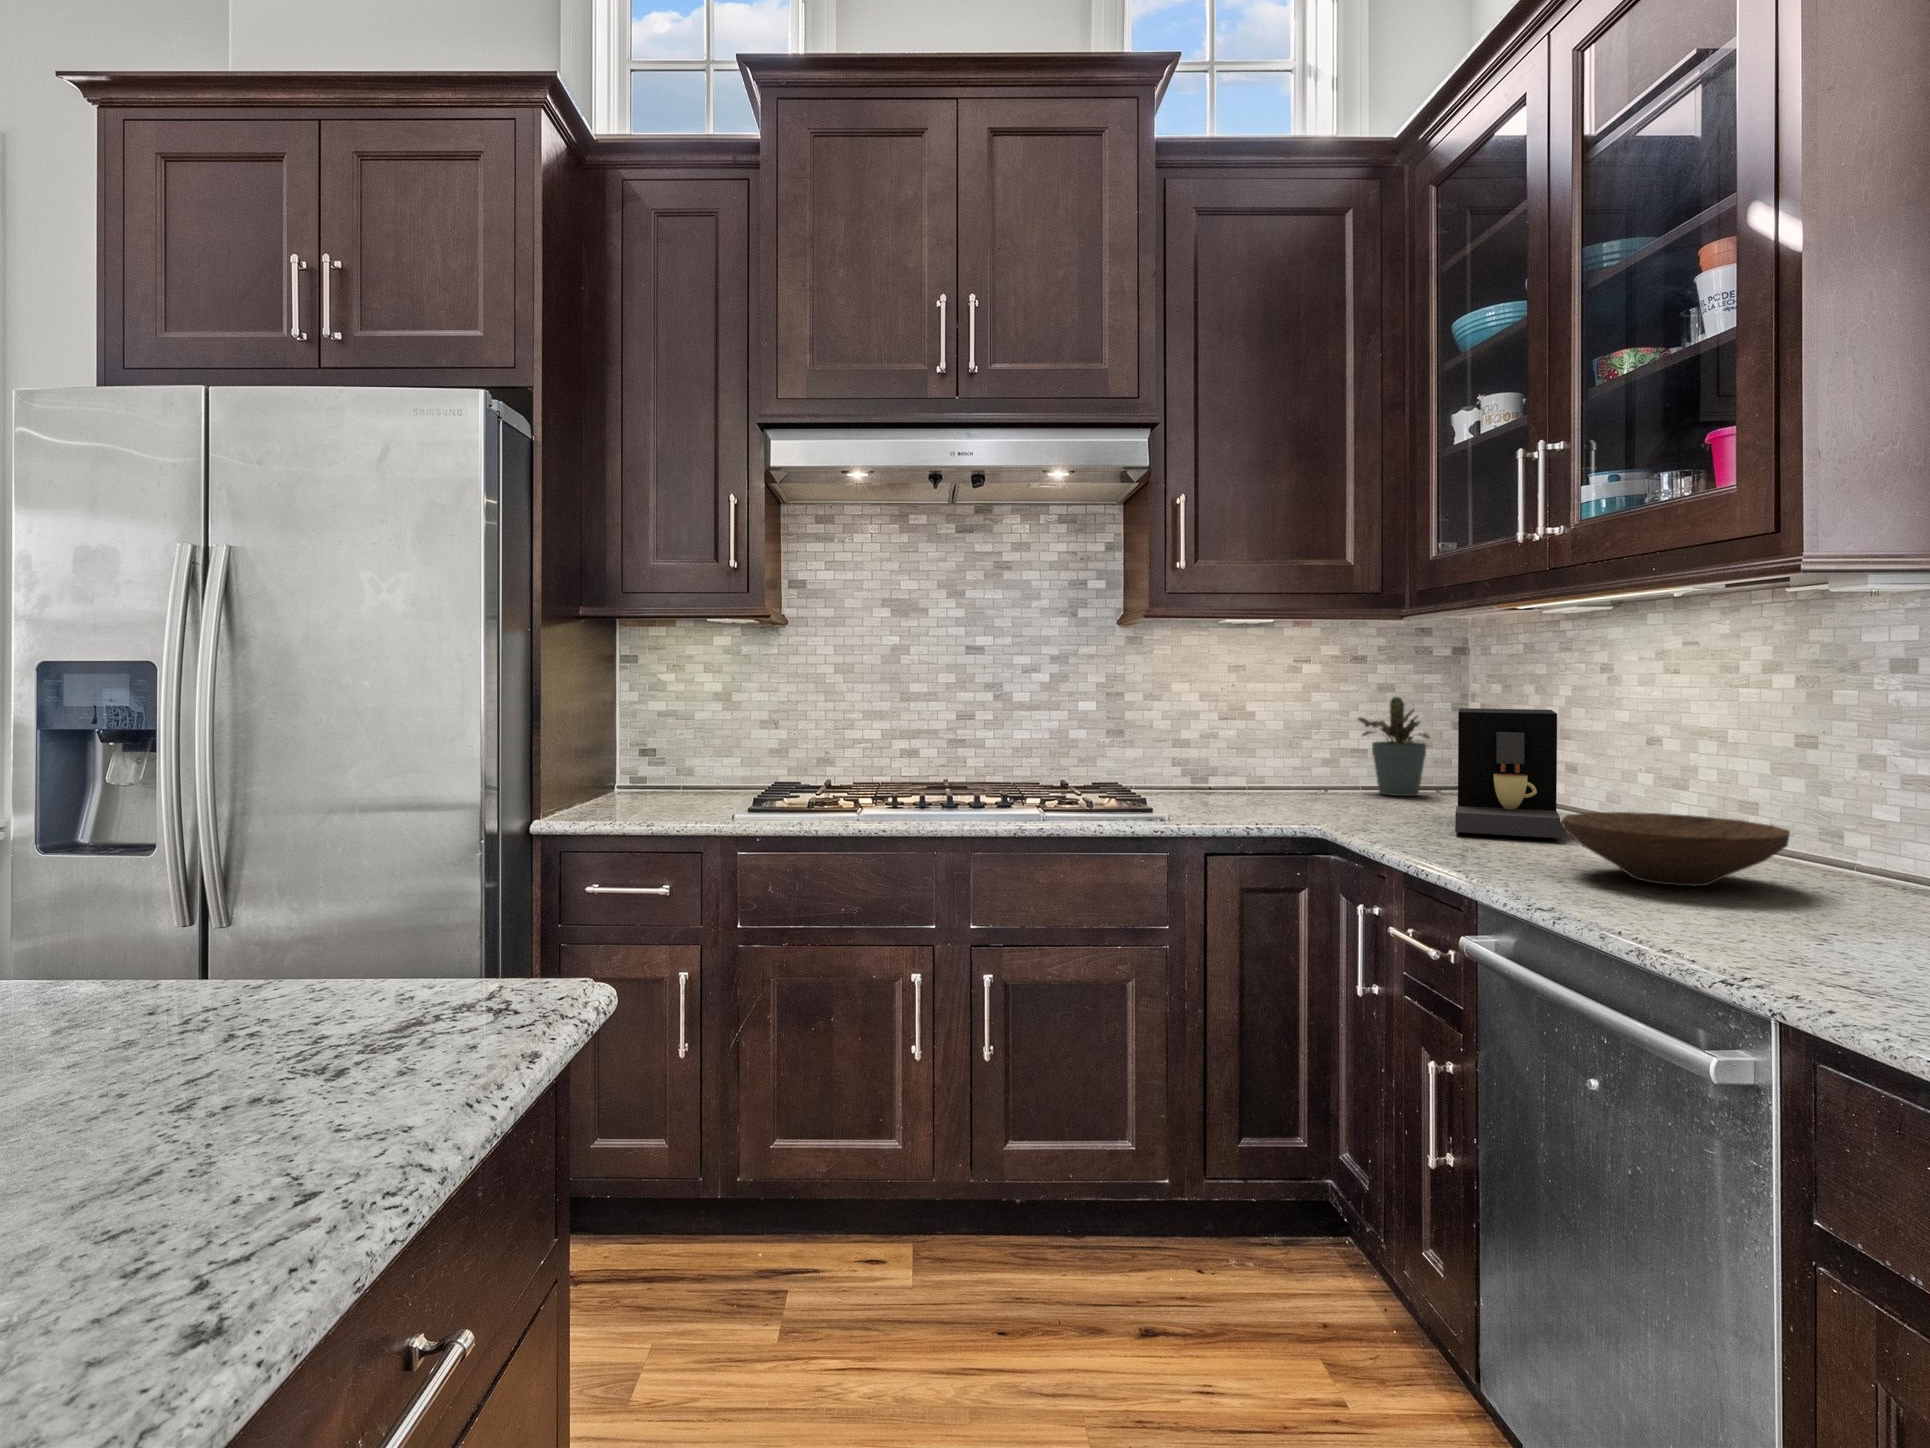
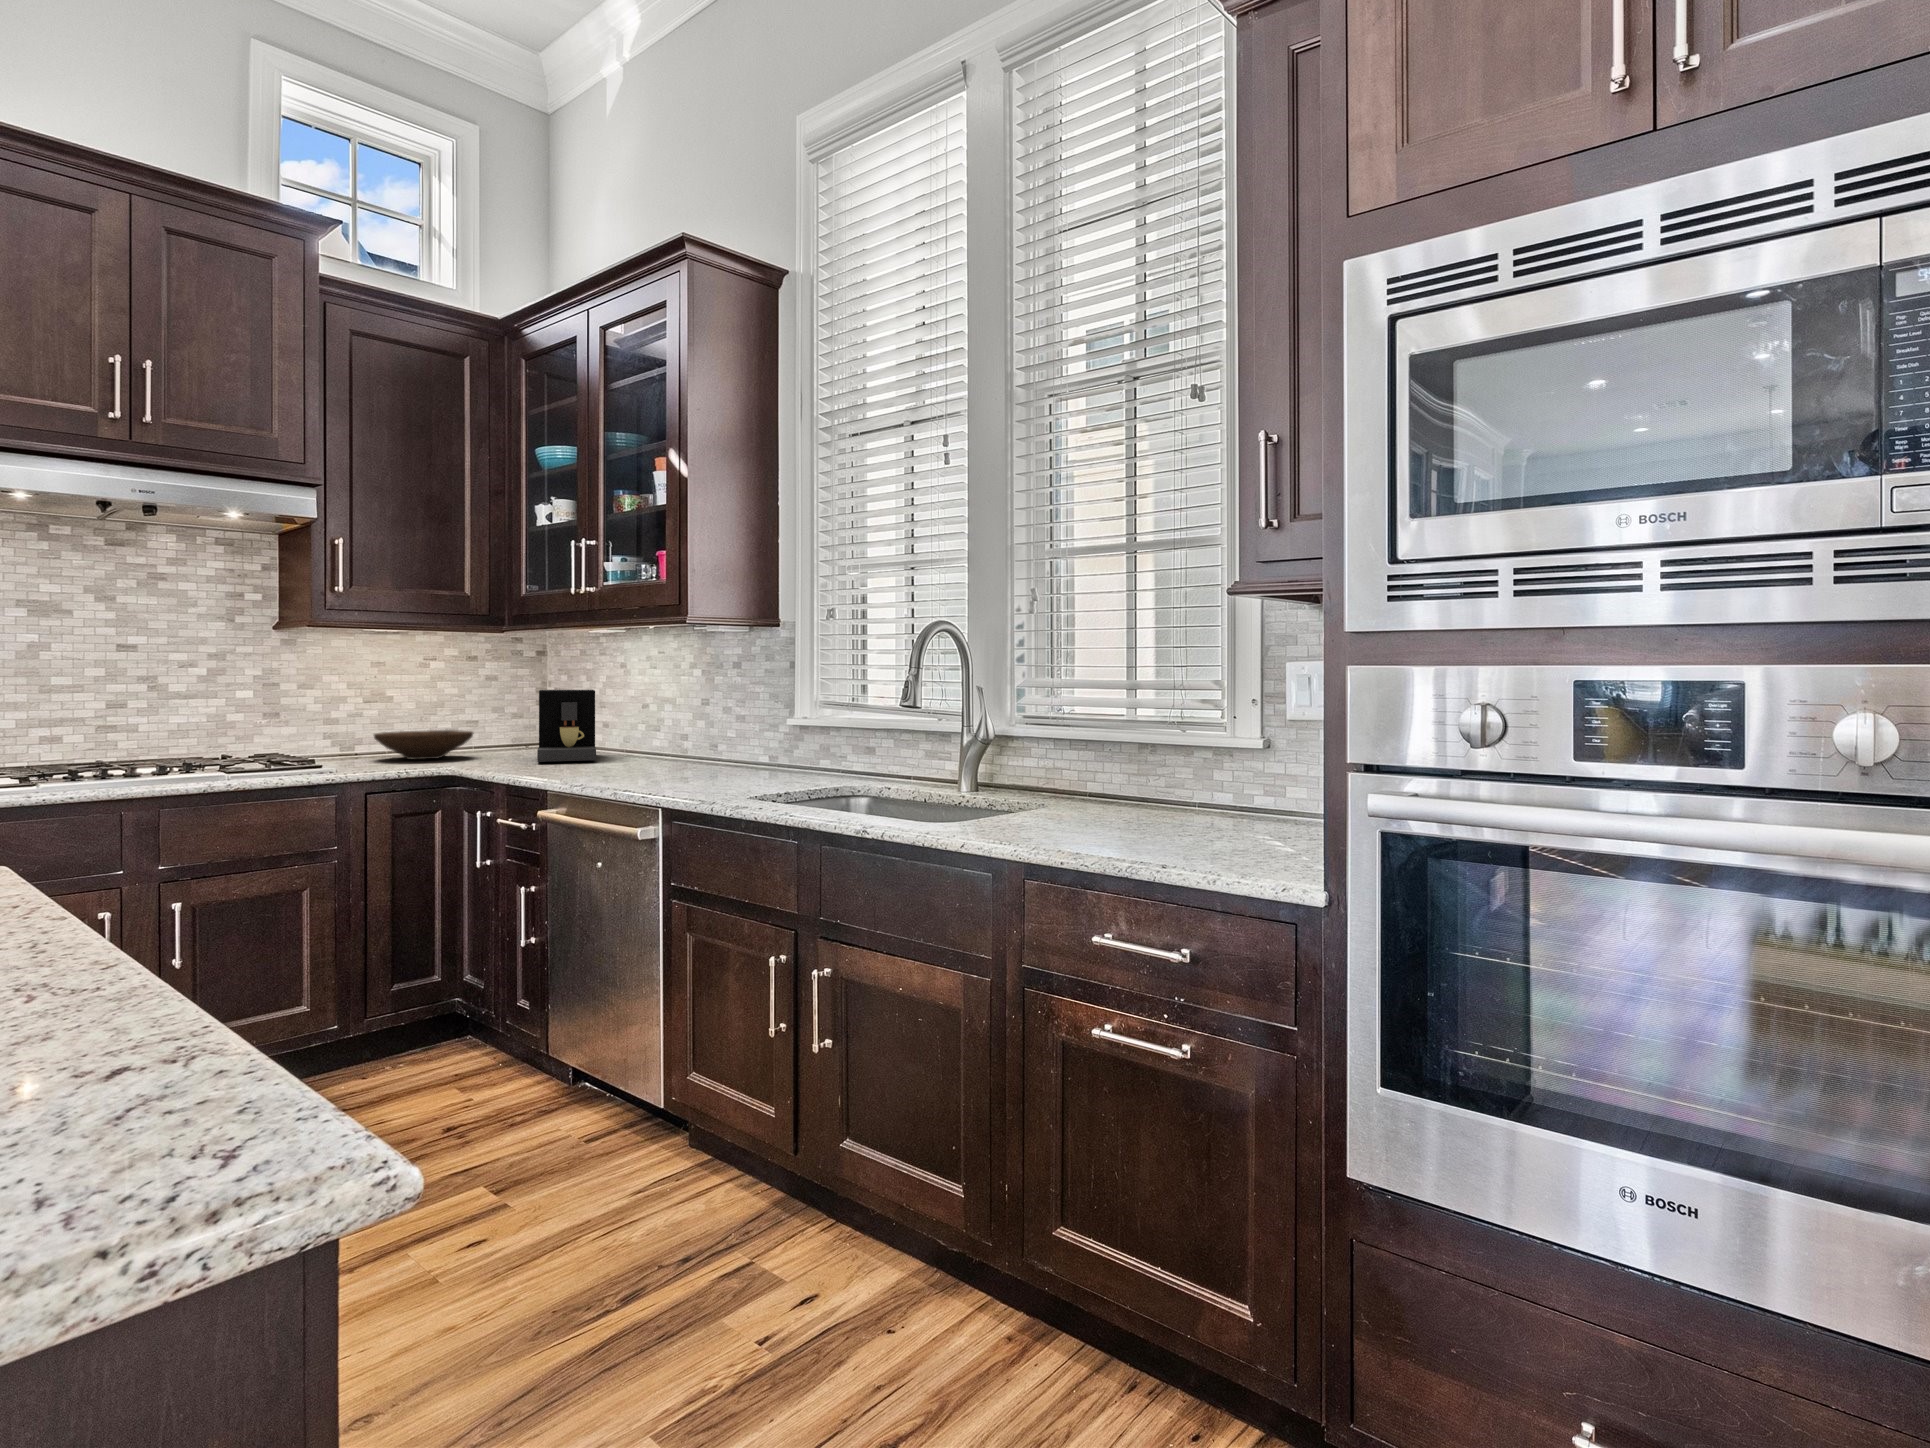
potted plant: present [1358,697,1430,796] -> none [471,684,522,750]
wooden bowl: present [1562,812,1790,886] -> present [374,730,474,760]

